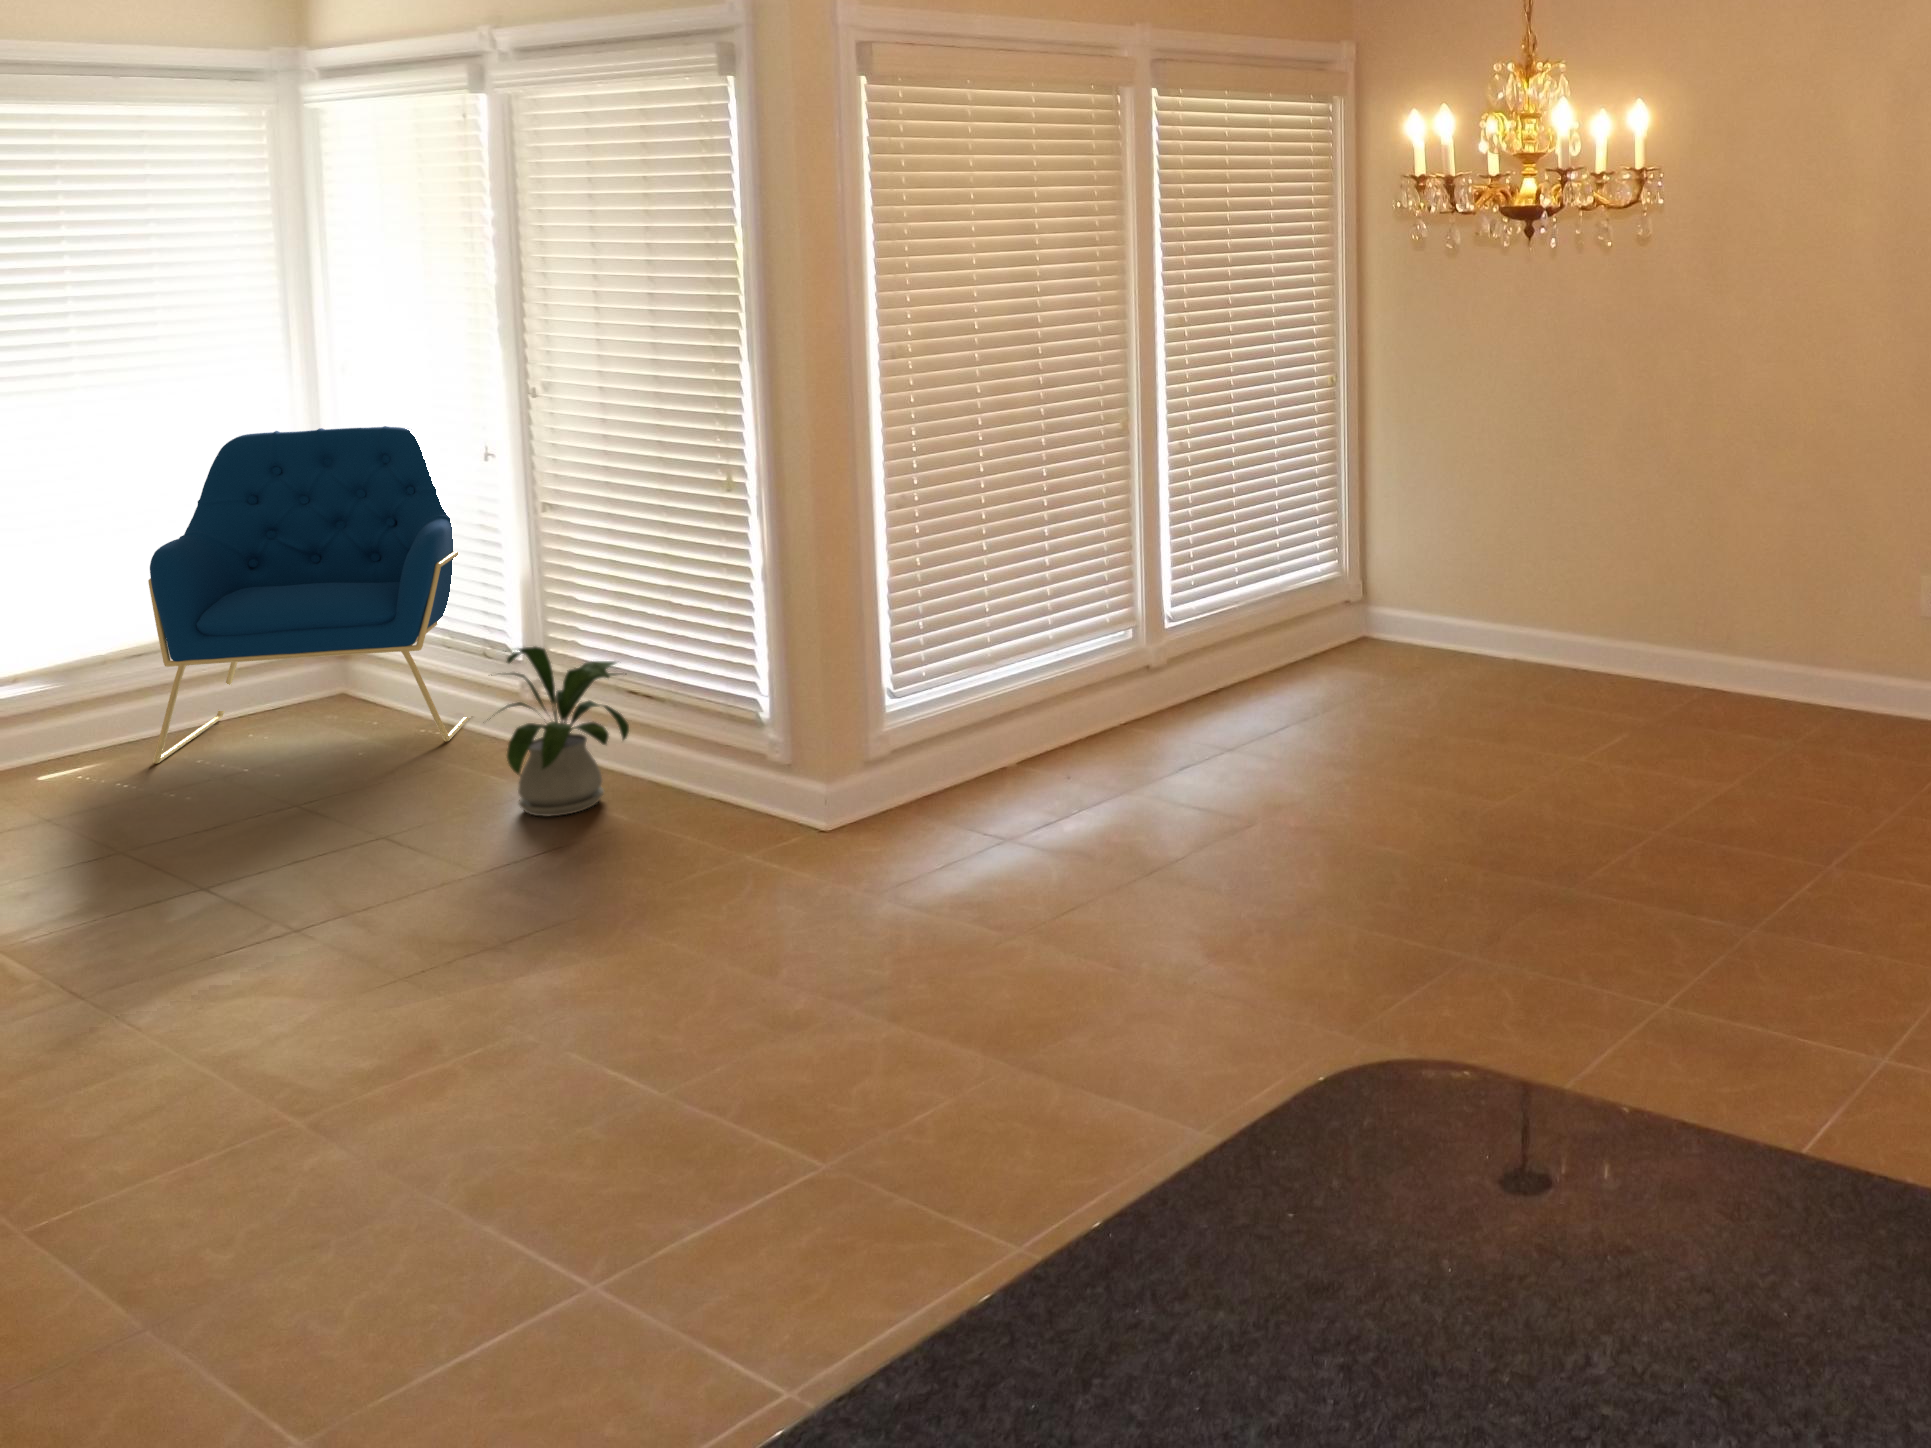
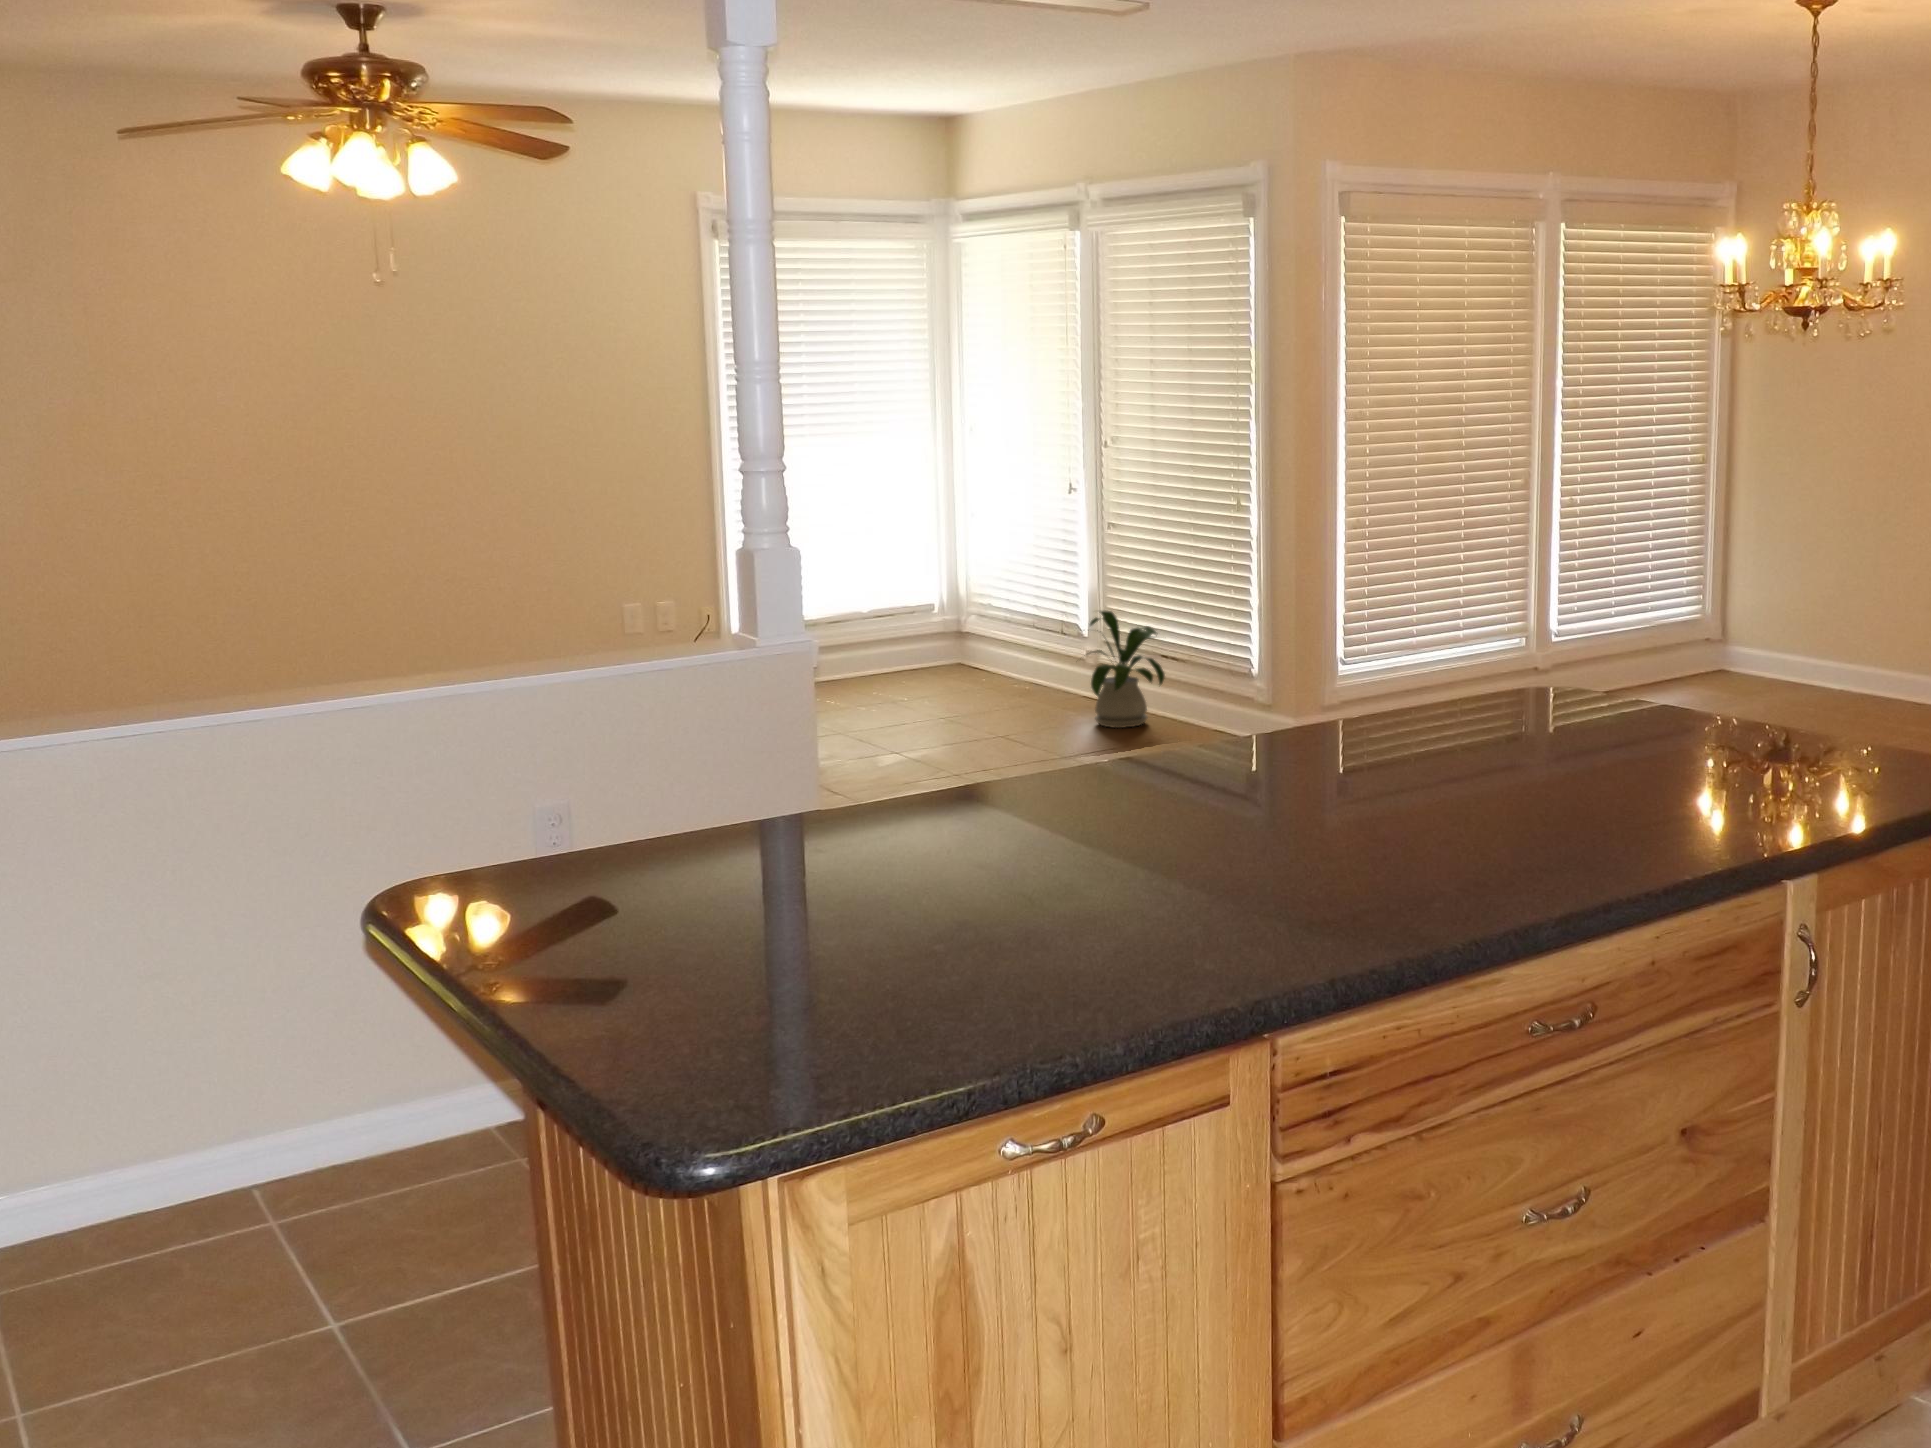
armchair: present [148,426,470,764] -> none [862,471,1058,690]

